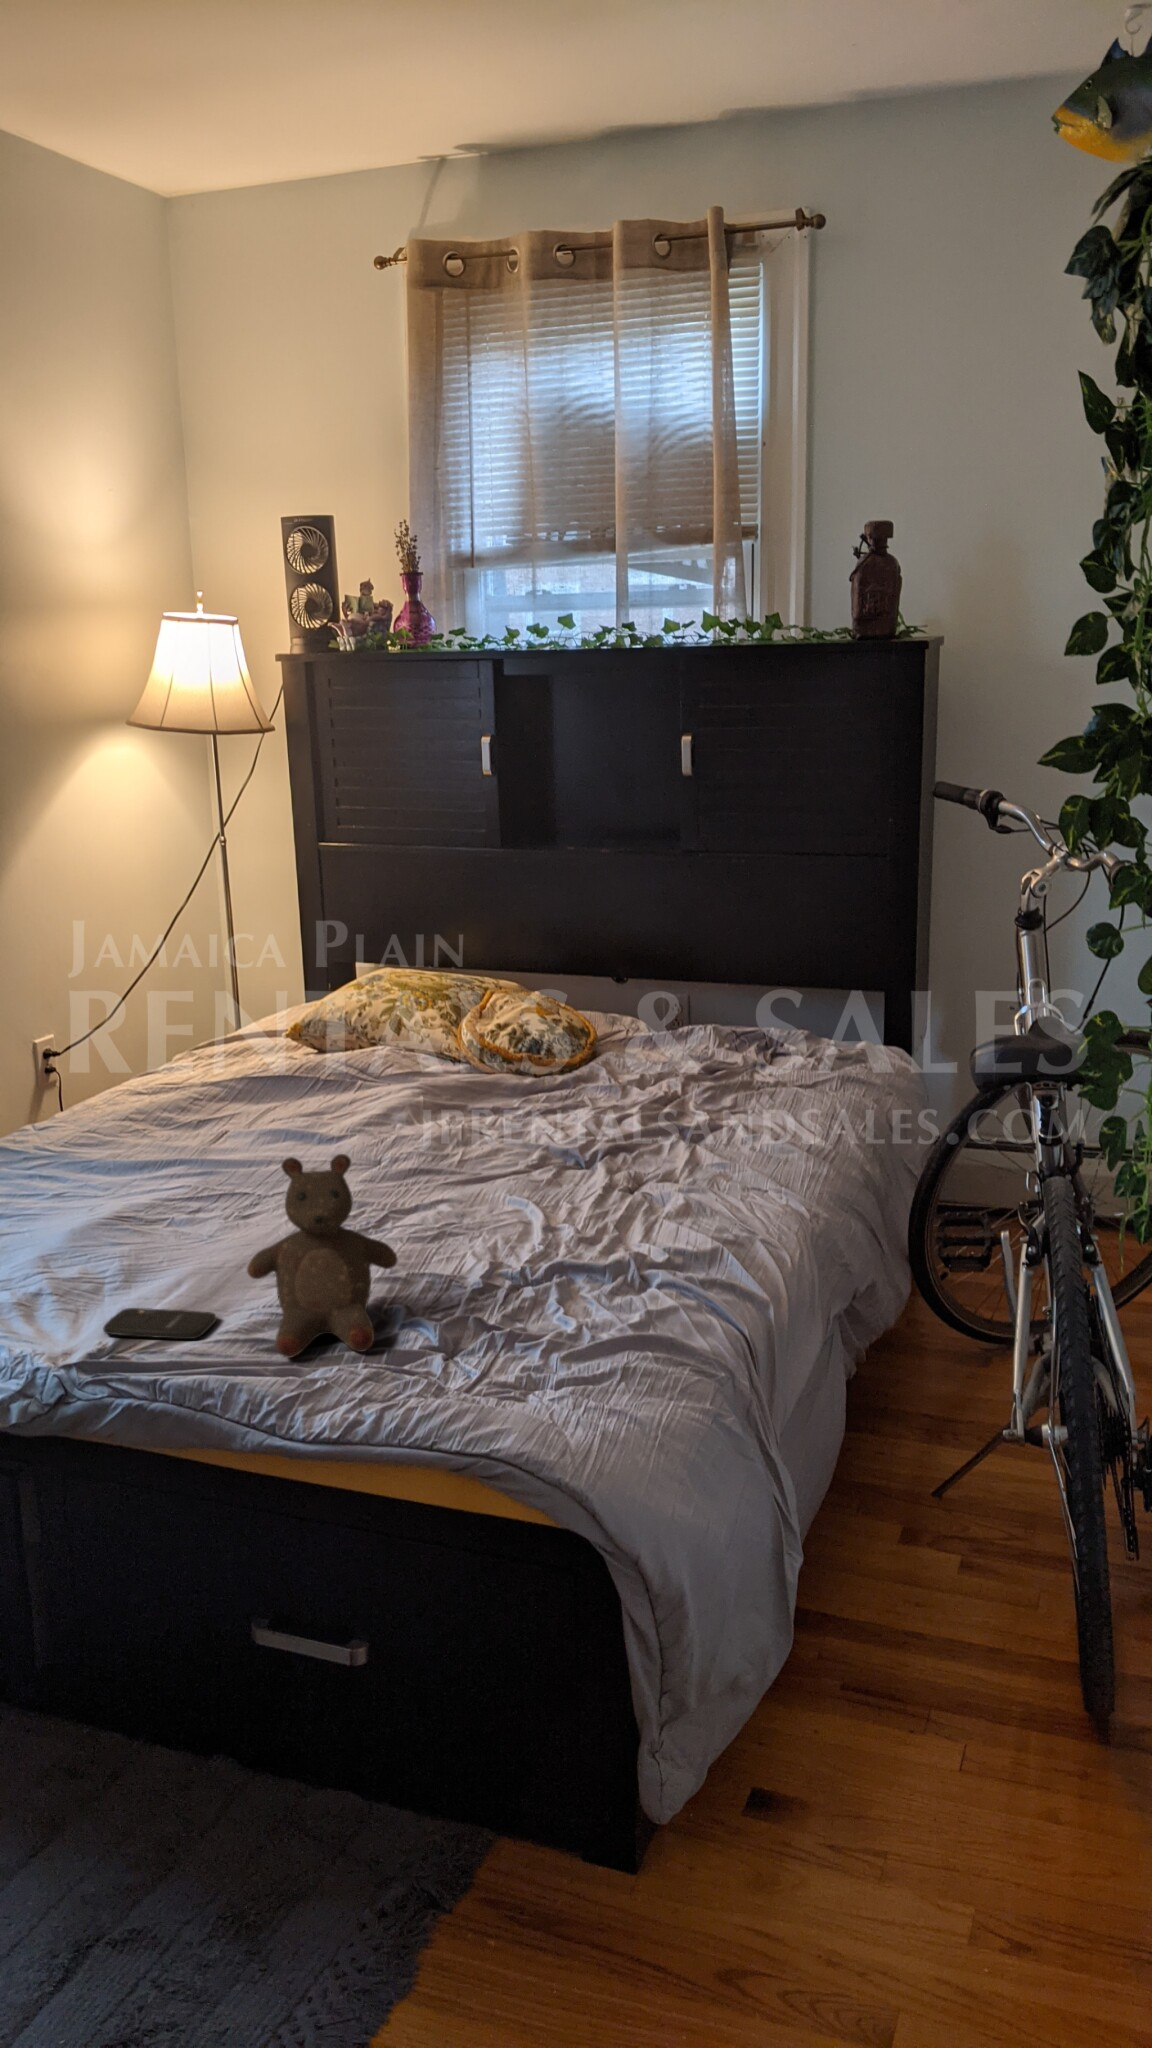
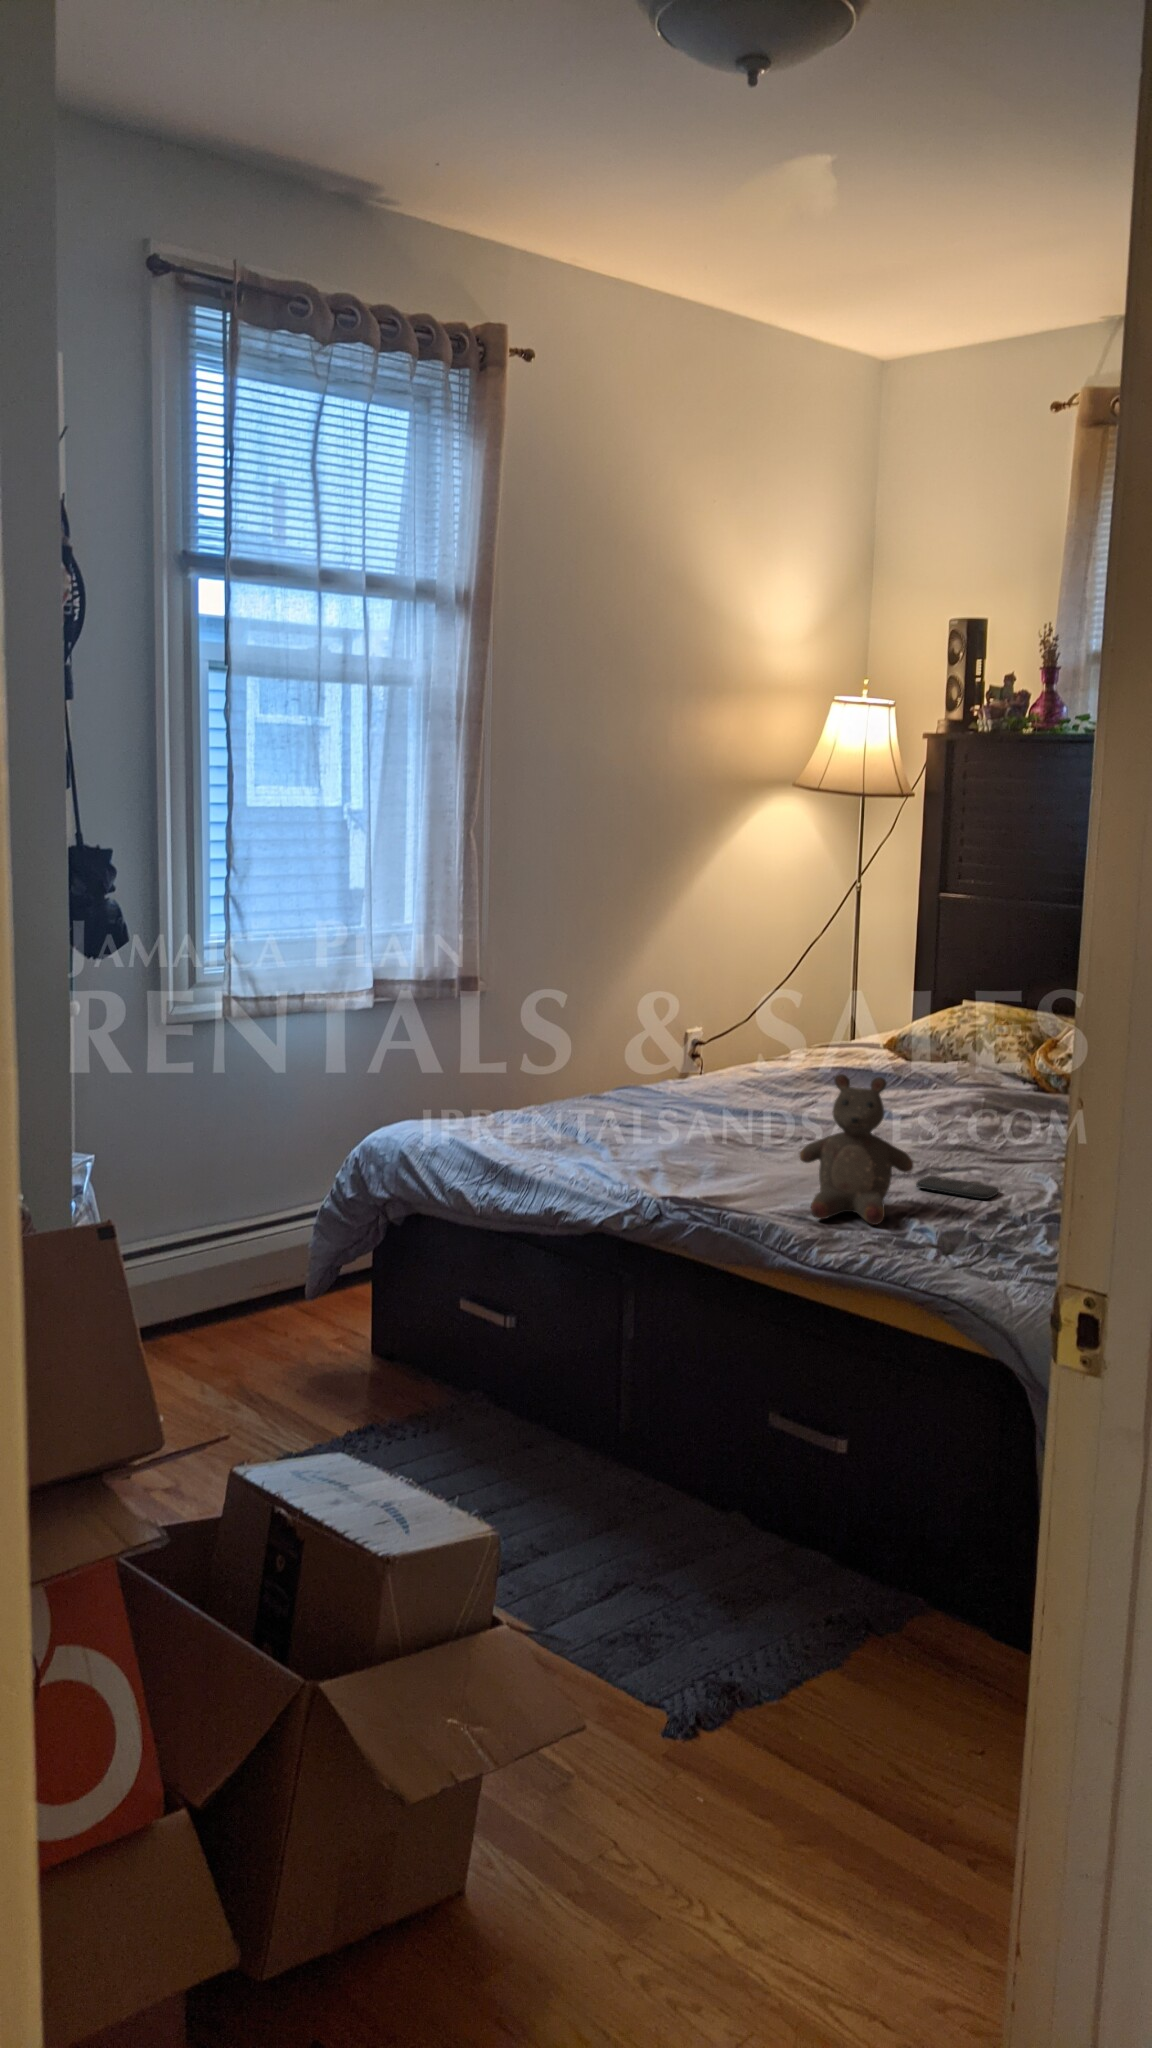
smartphone: present [103,1308,216,1339] -> present [916,1176,999,1199]

